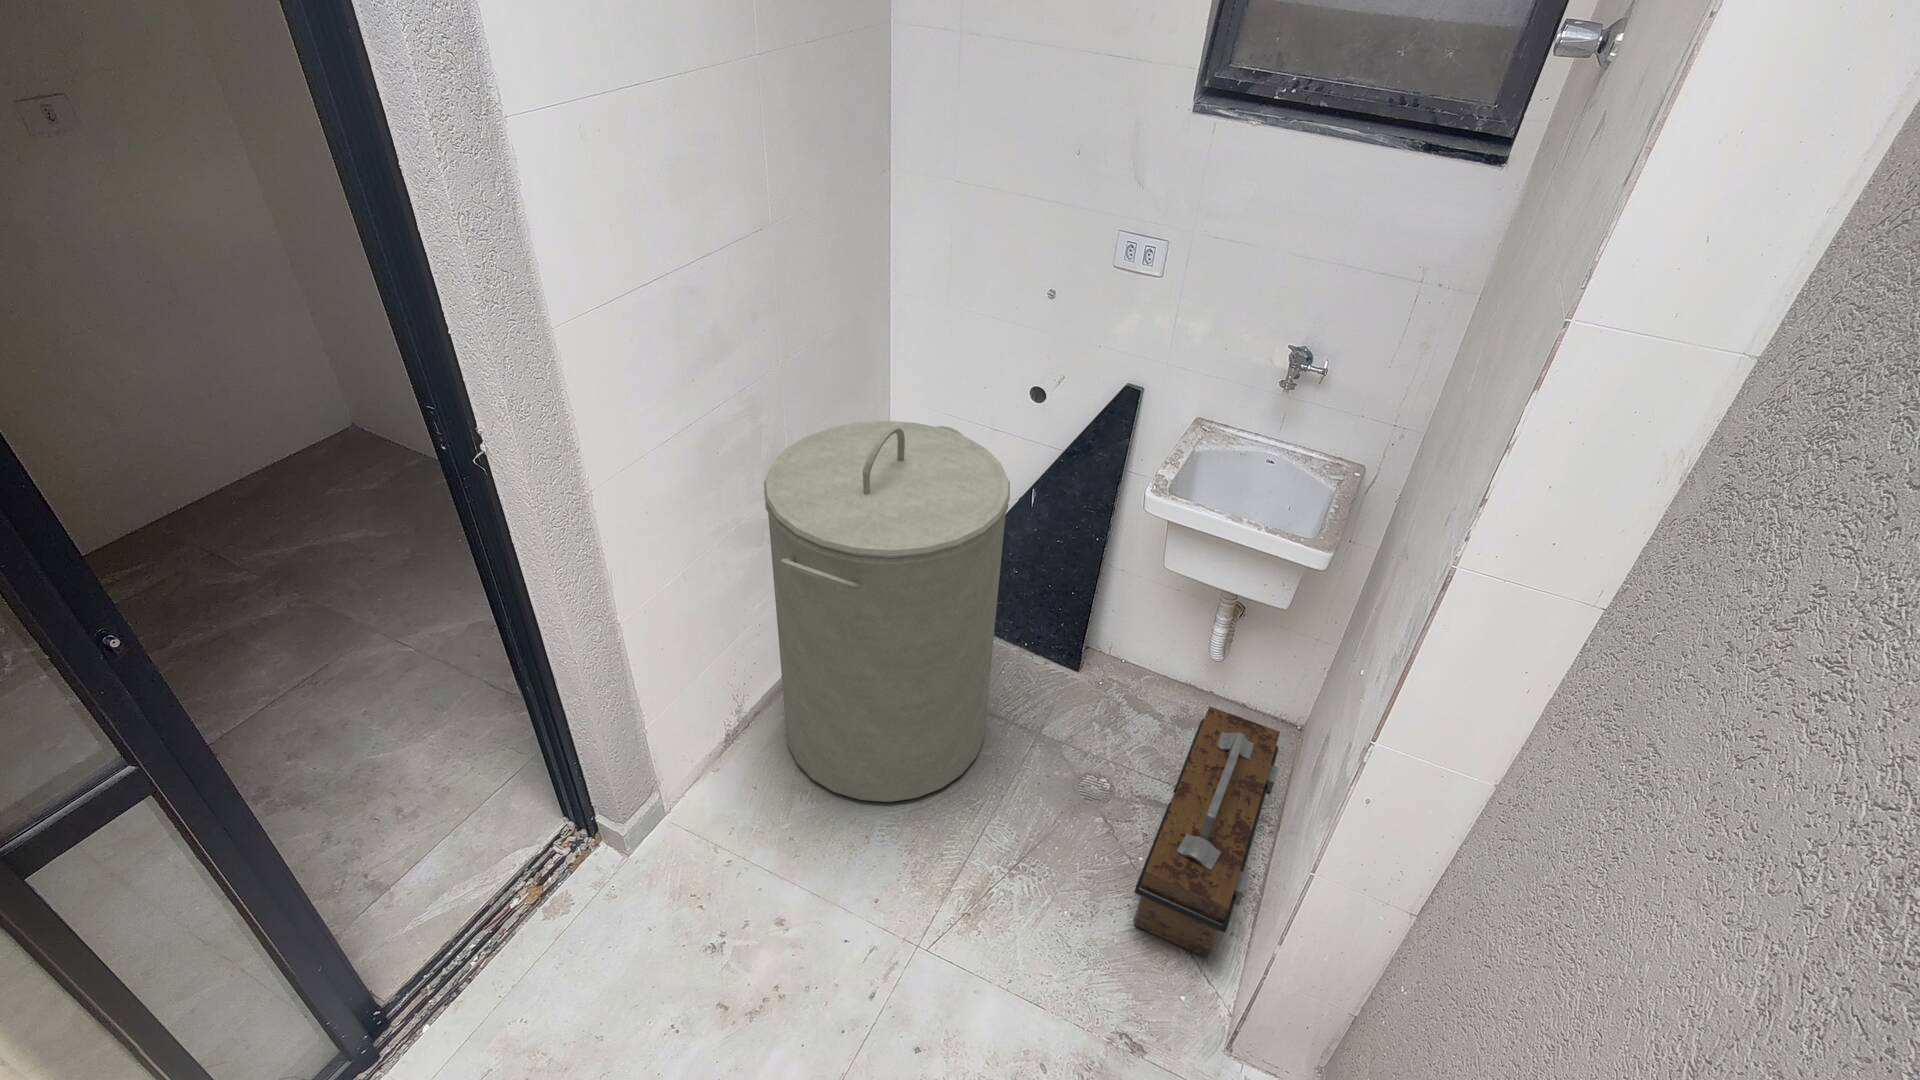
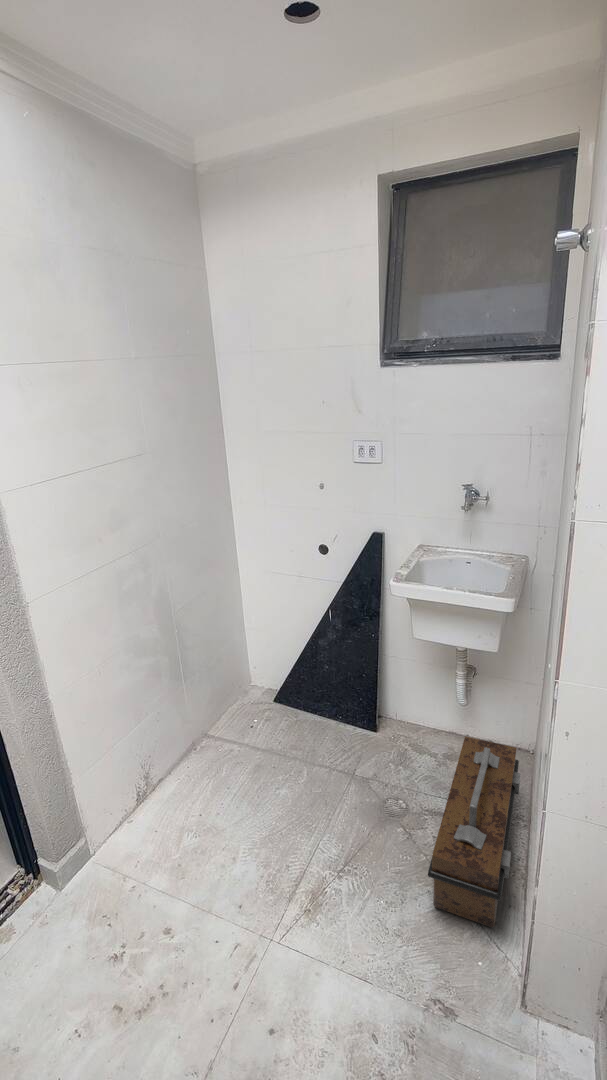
laundry hamper: present [764,421,1010,802] -> none [148,562,316,833]

